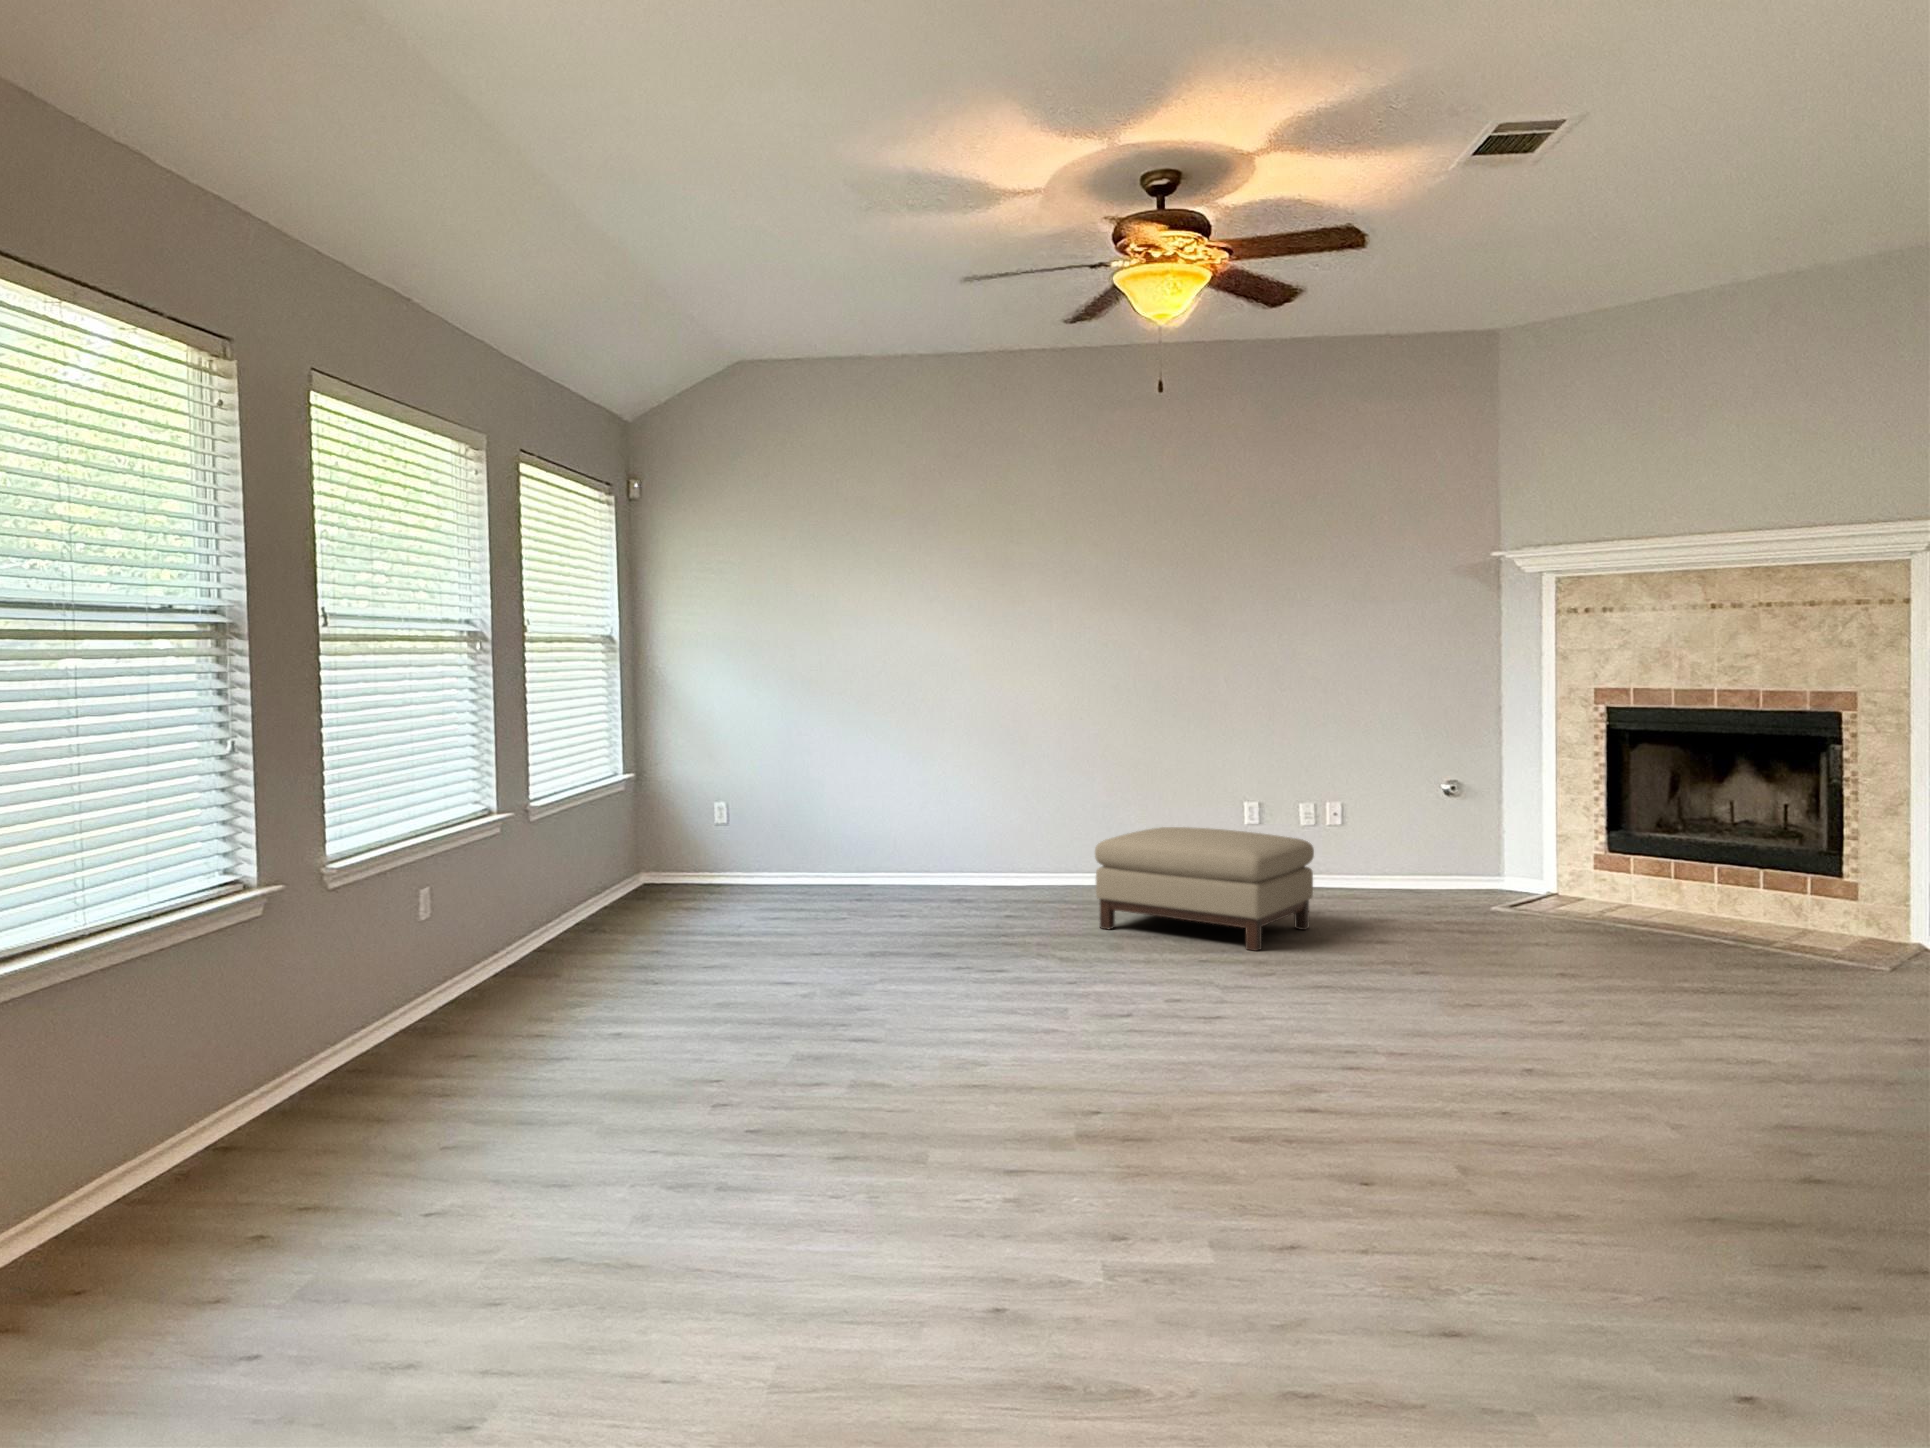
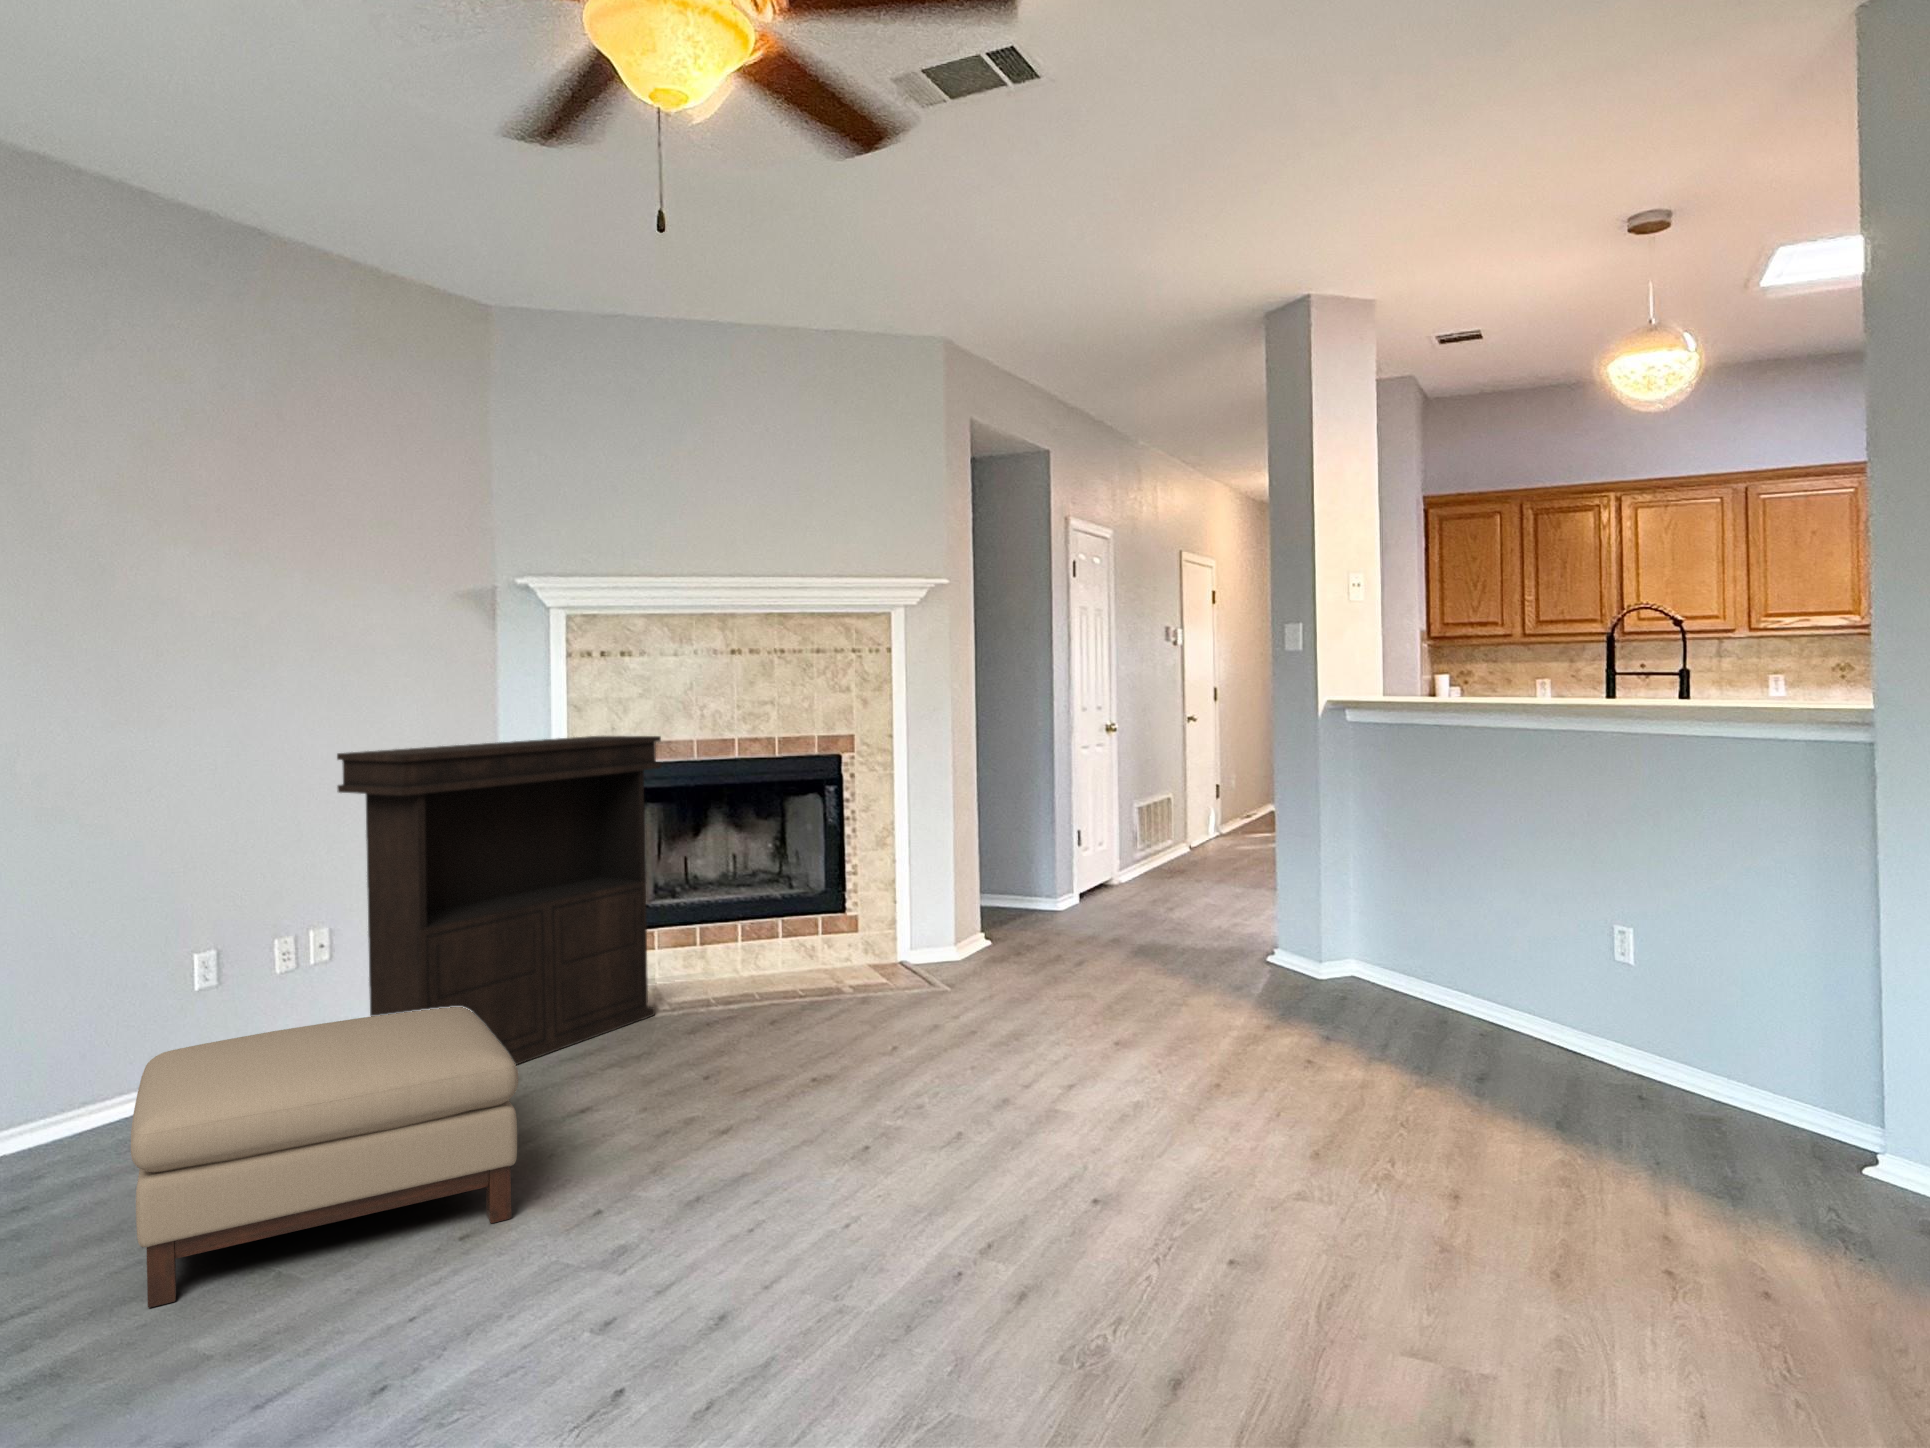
console table: none [1312,680,1582,918] -> present [337,736,661,1065]

